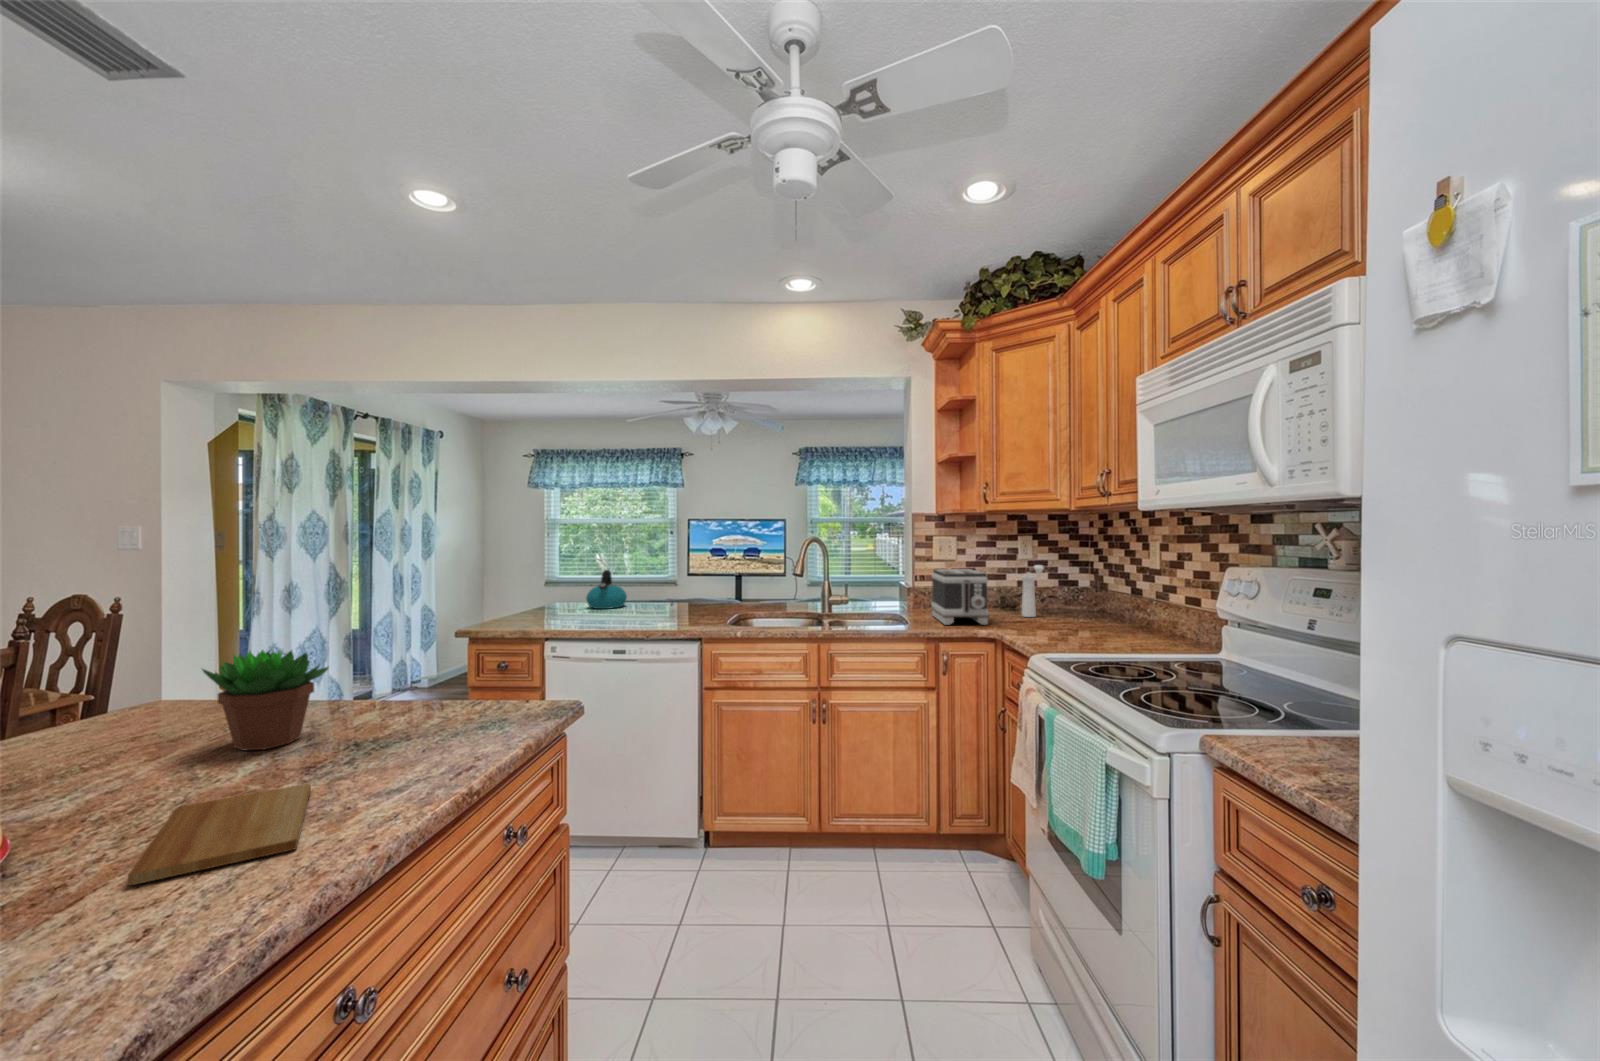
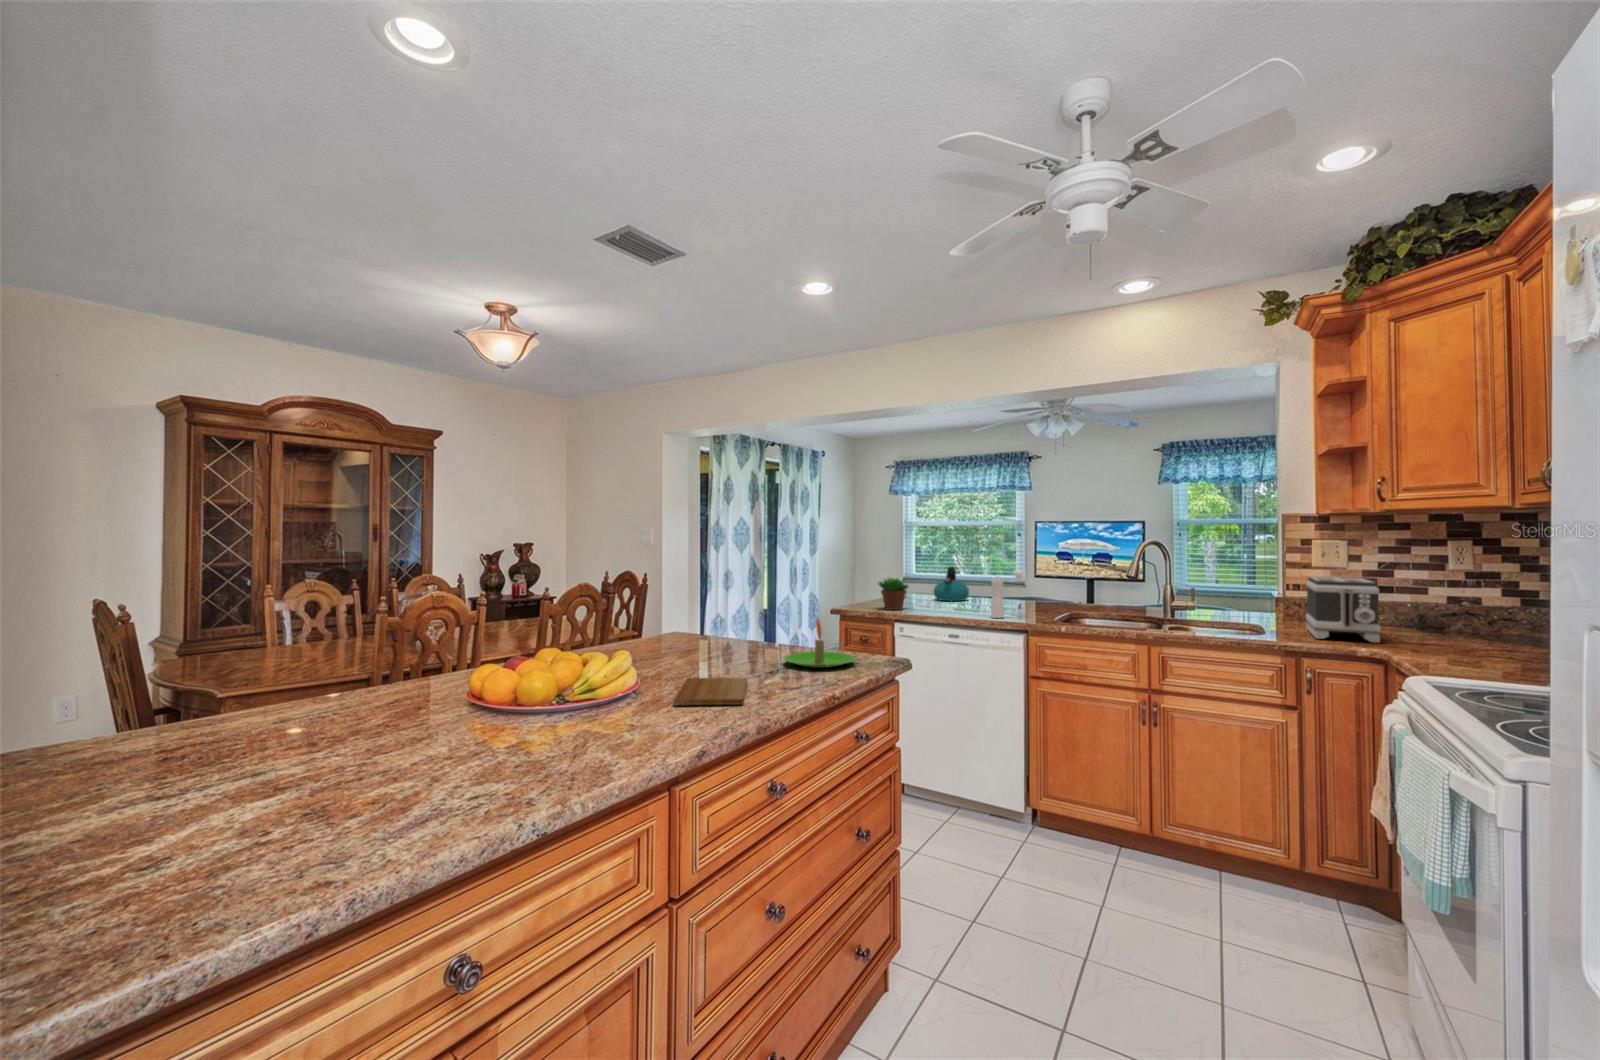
pepper mill: present [1021,565,1044,617] -> present [991,570,1023,618]
succulent plant: present [203,650,328,750] -> present [879,578,909,610]
candle: none [383,662,501,740] -> present [784,618,855,668]

